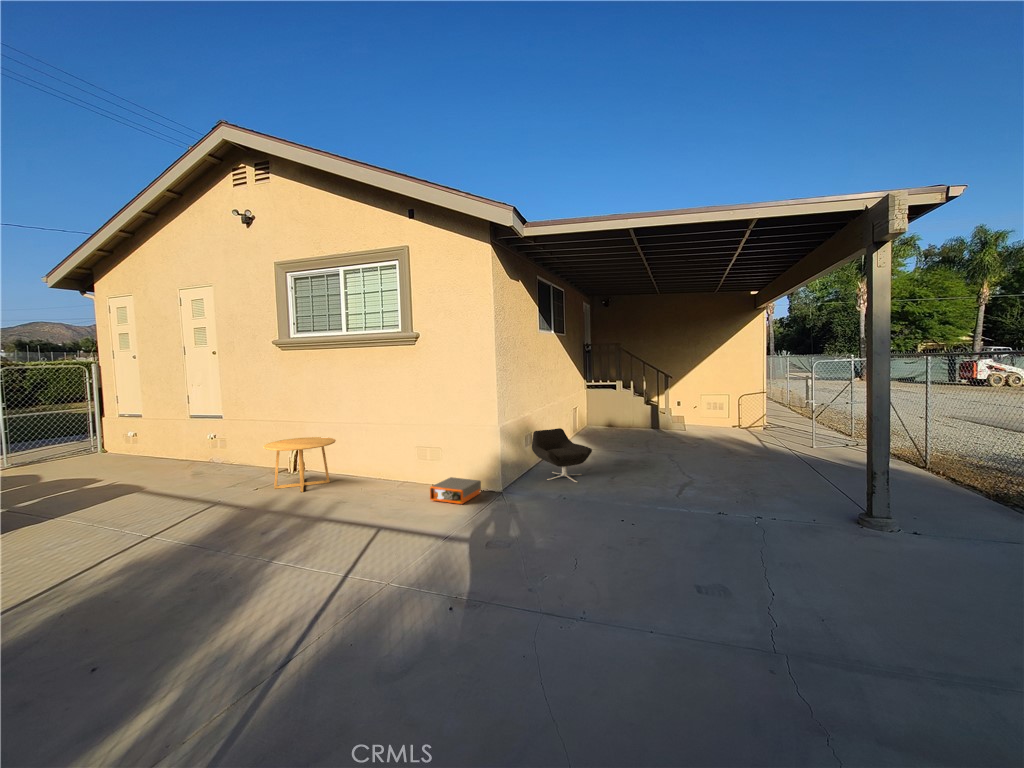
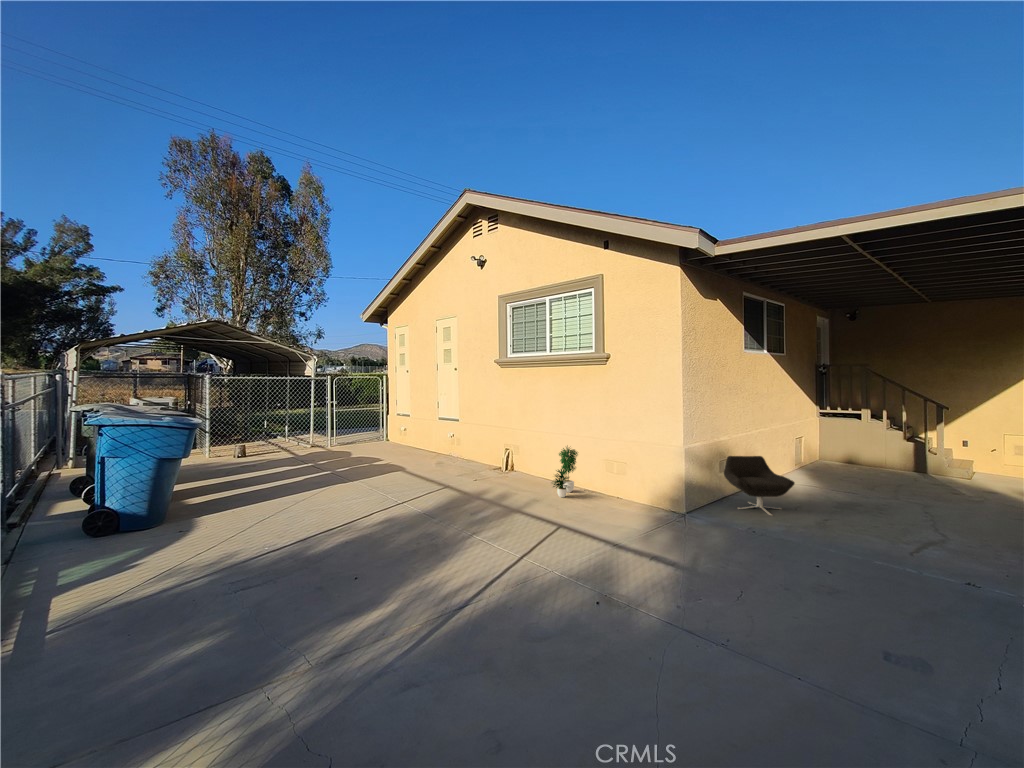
potted plant: none [358,434,388,494] -> present [553,447,578,497]
round table: present [263,437,336,492] -> none [481,443,537,488]
storage box: present [430,477,481,504] -> none [609,492,660,517]

